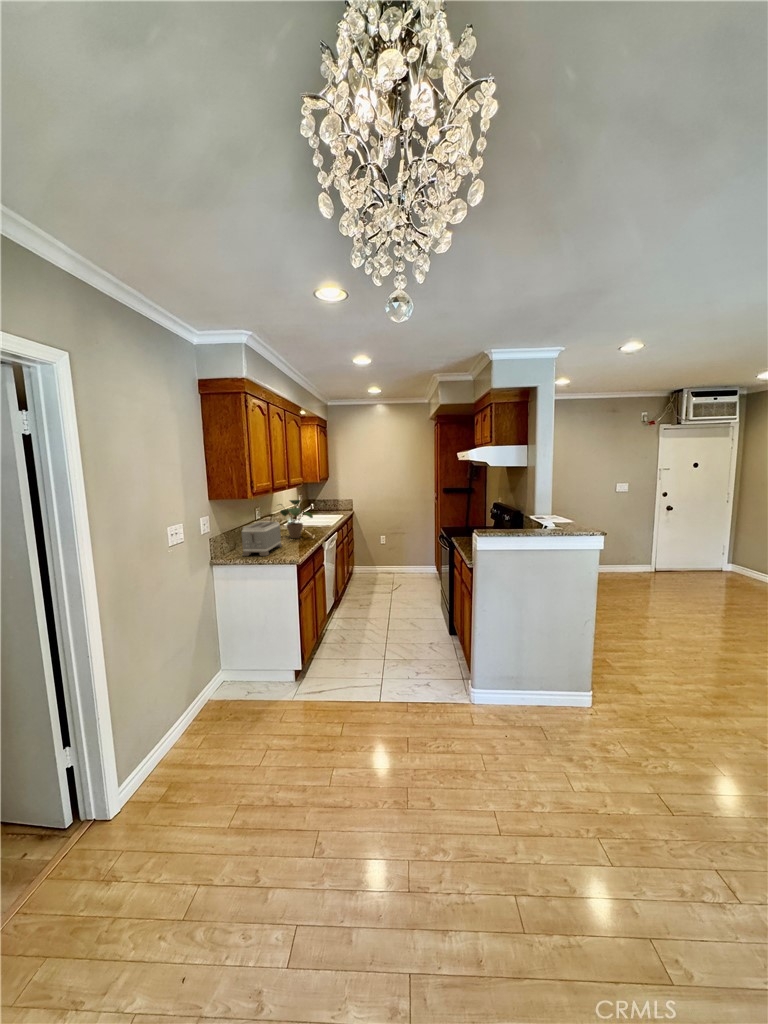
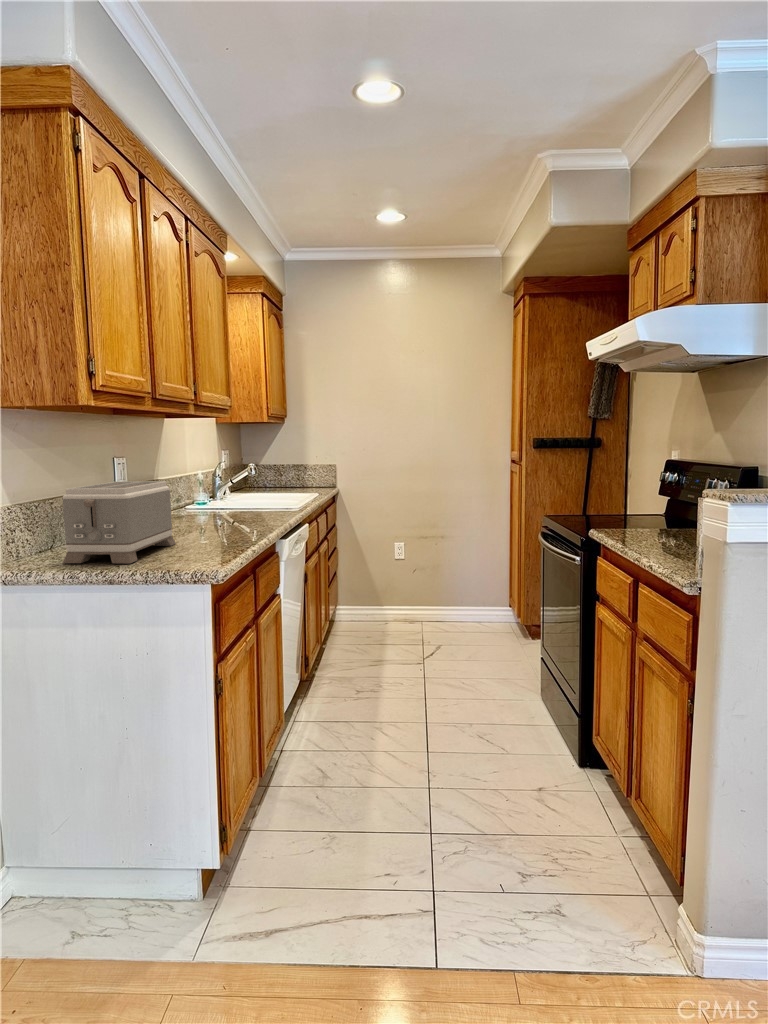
potted plant: present [279,500,313,538] -> none [157,437,254,529]

